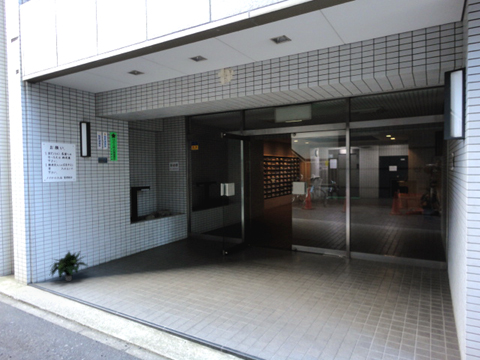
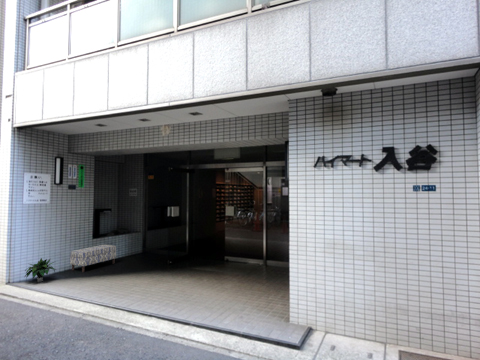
bench: none [105,230,159,266] -> present [70,245,116,272]

